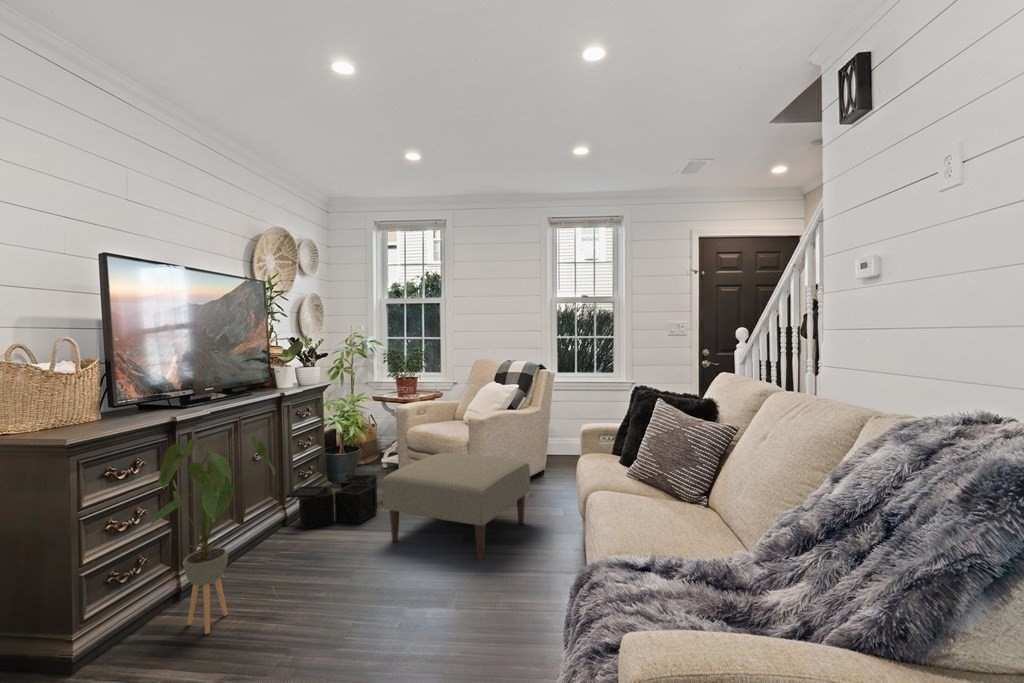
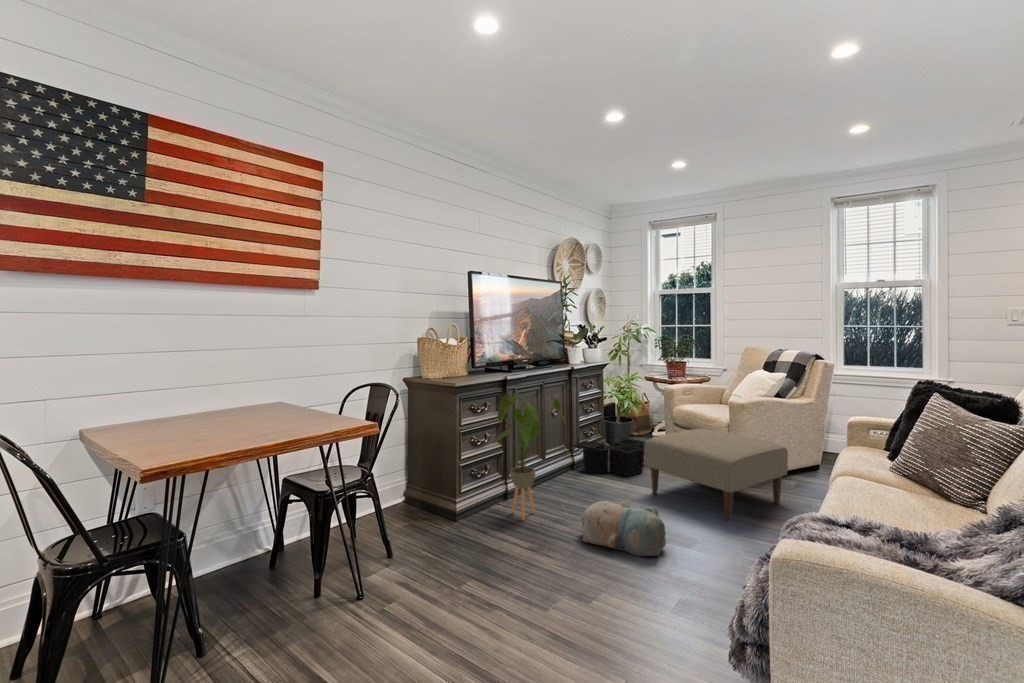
plush toy: none [304,568,420,644] -> present [582,501,666,556]

